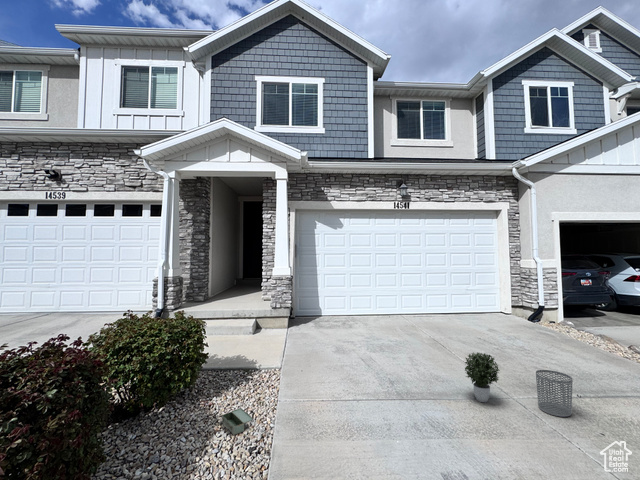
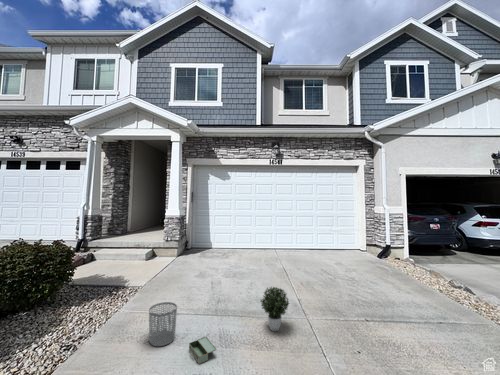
waste bin: present [536,370,573,417] -> present [149,302,177,346]
toolbox: present [222,409,253,435] -> present [189,337,217,364]

